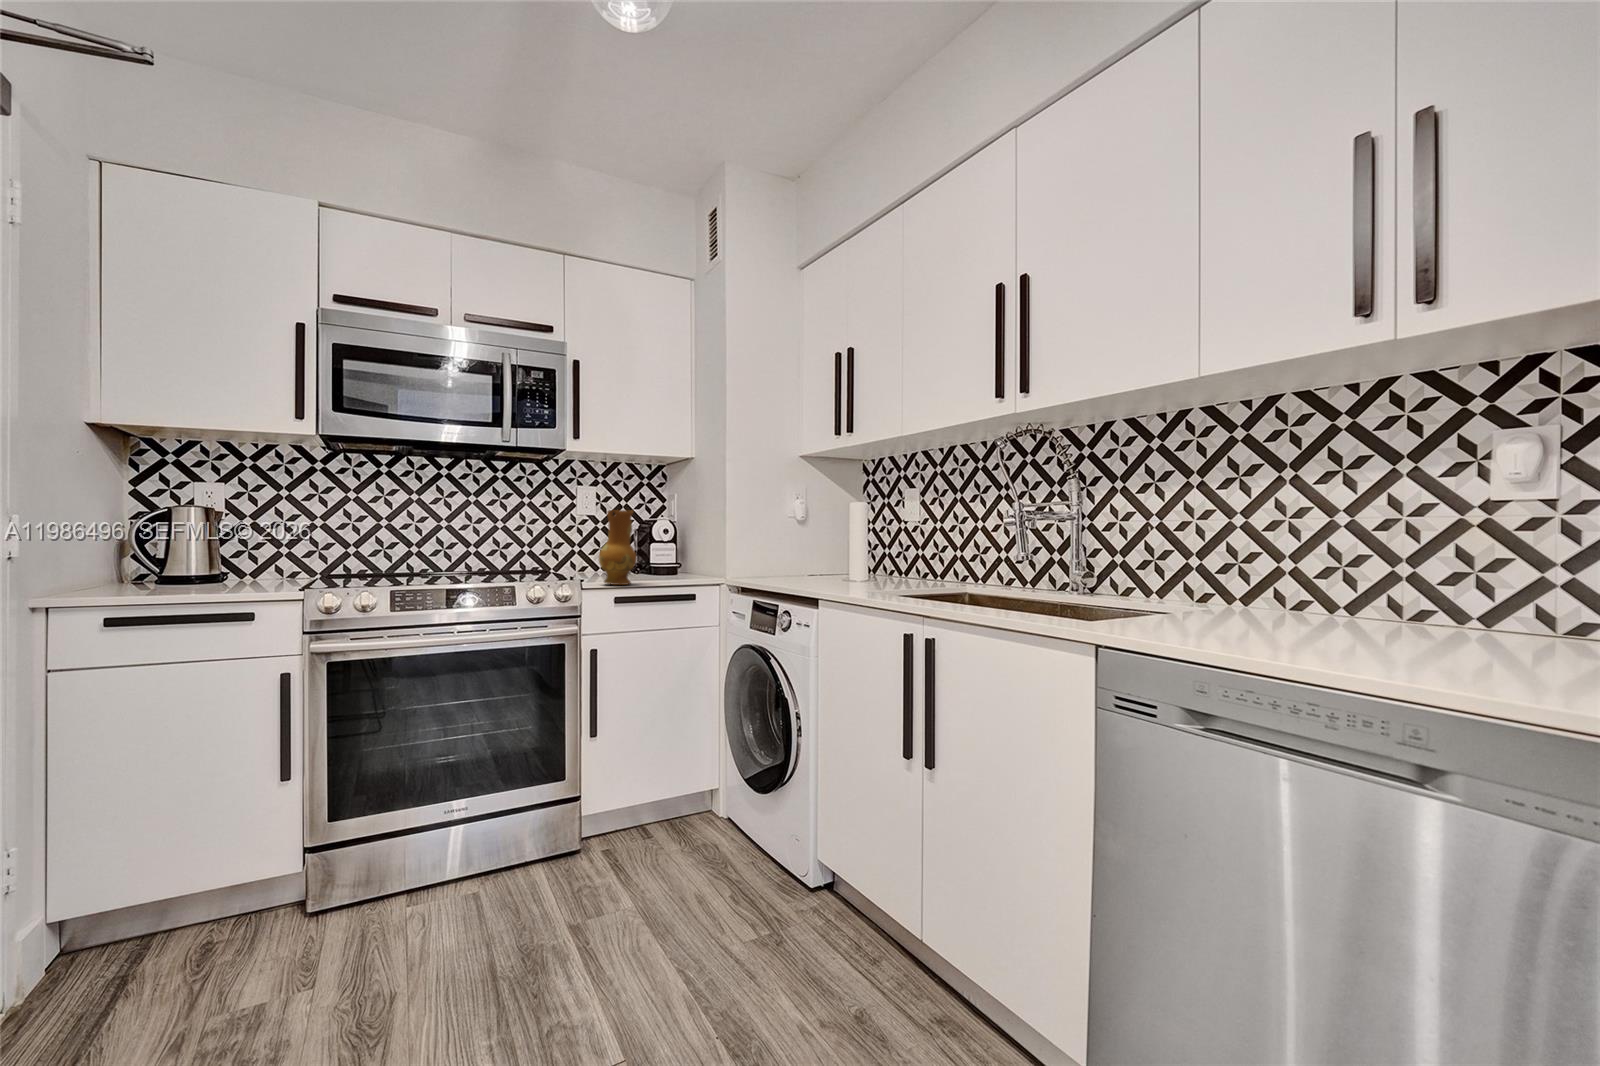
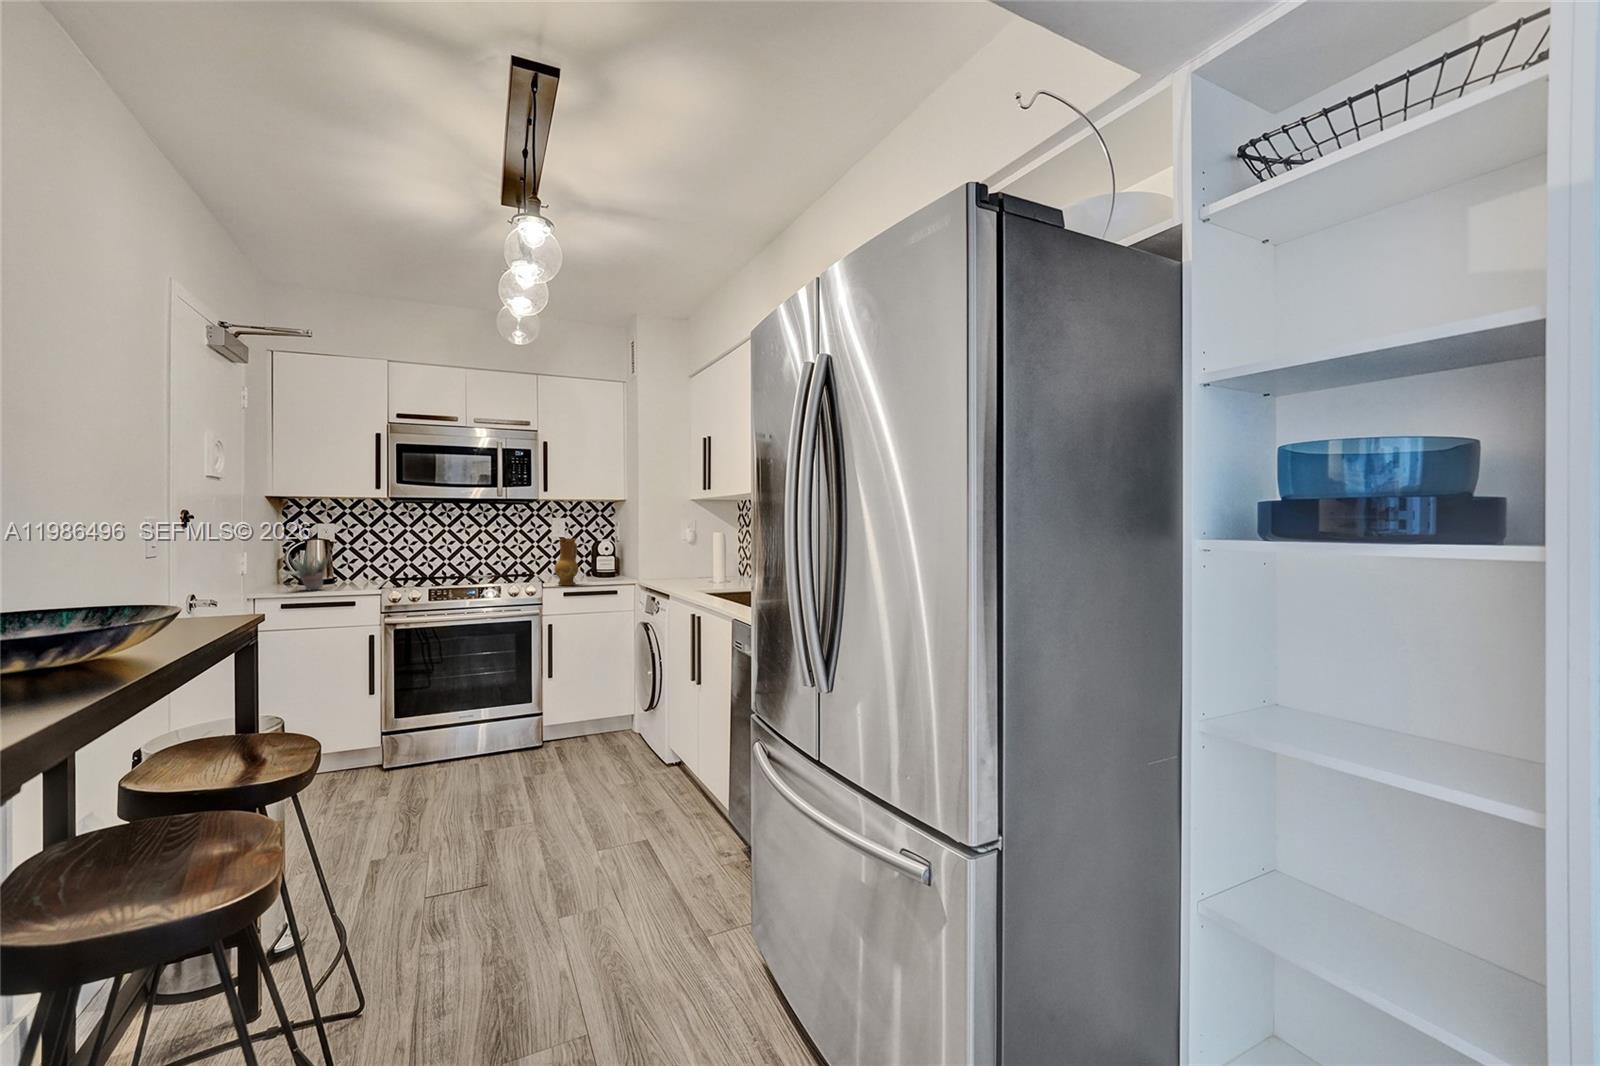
succulent plant: none [99,508,207,593] -> present [279,548,329,590]

